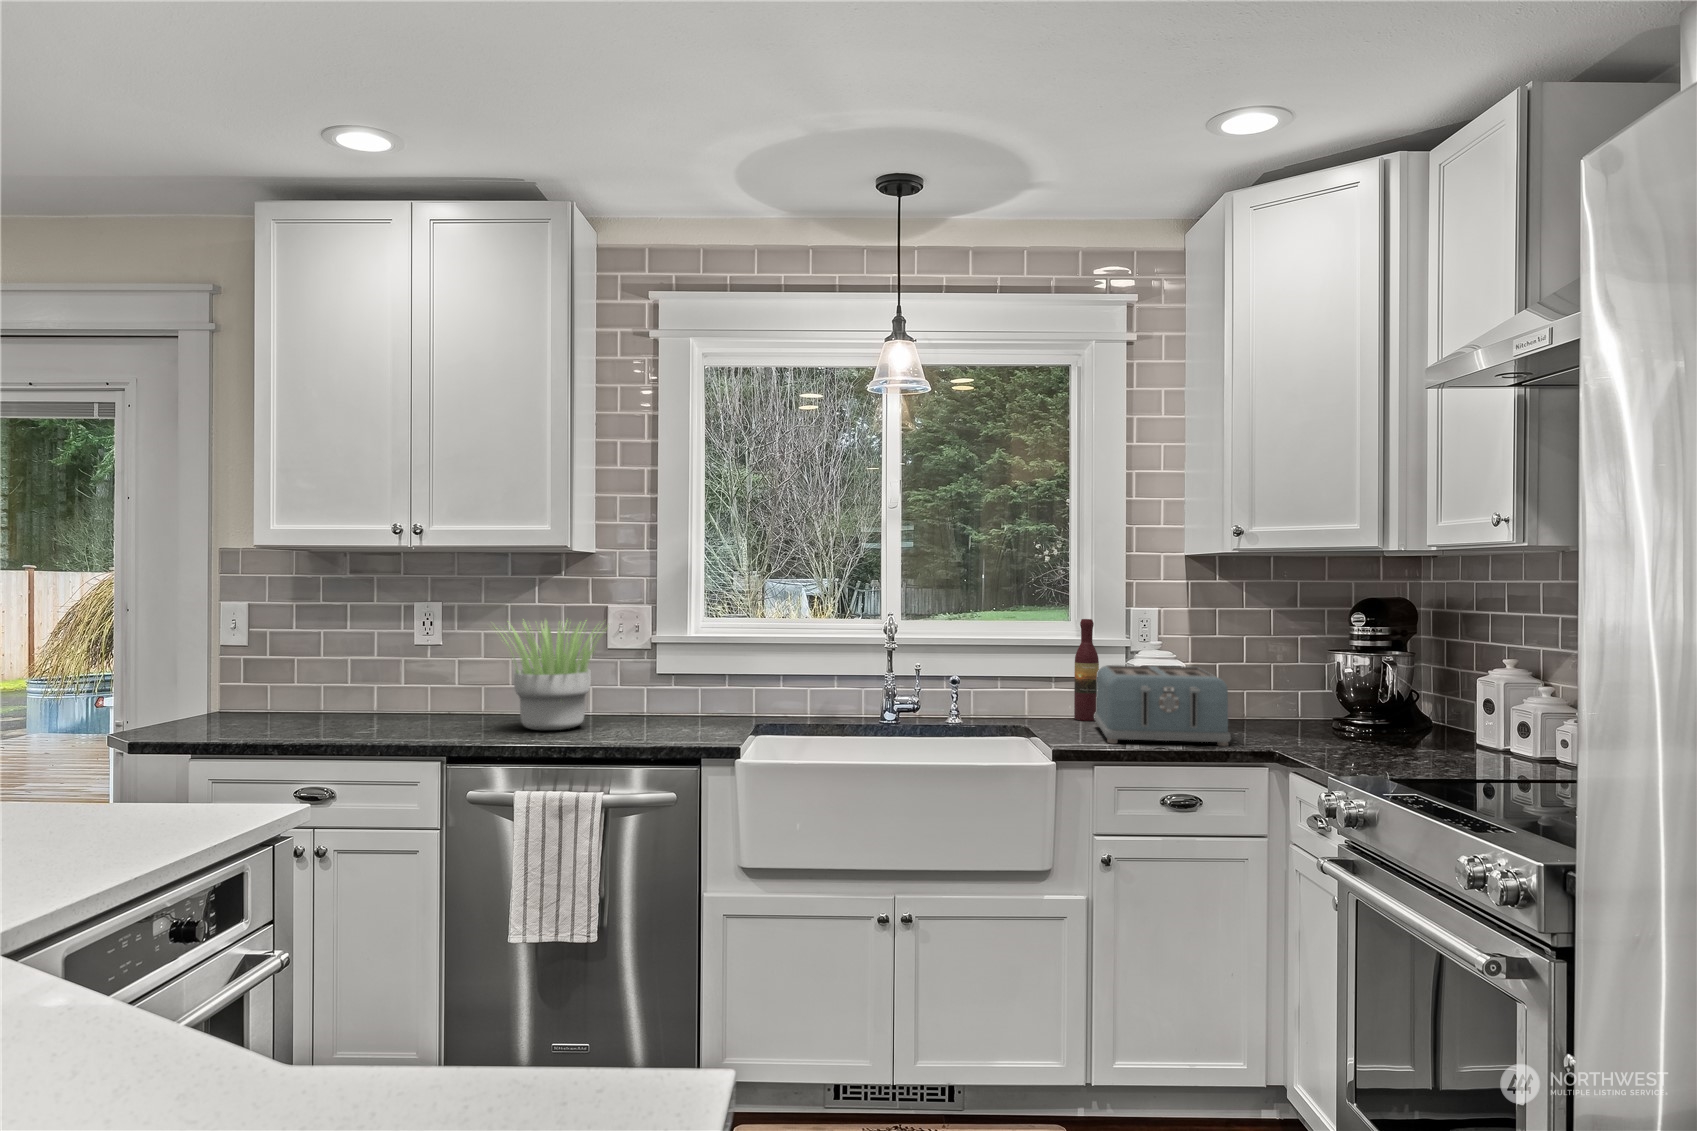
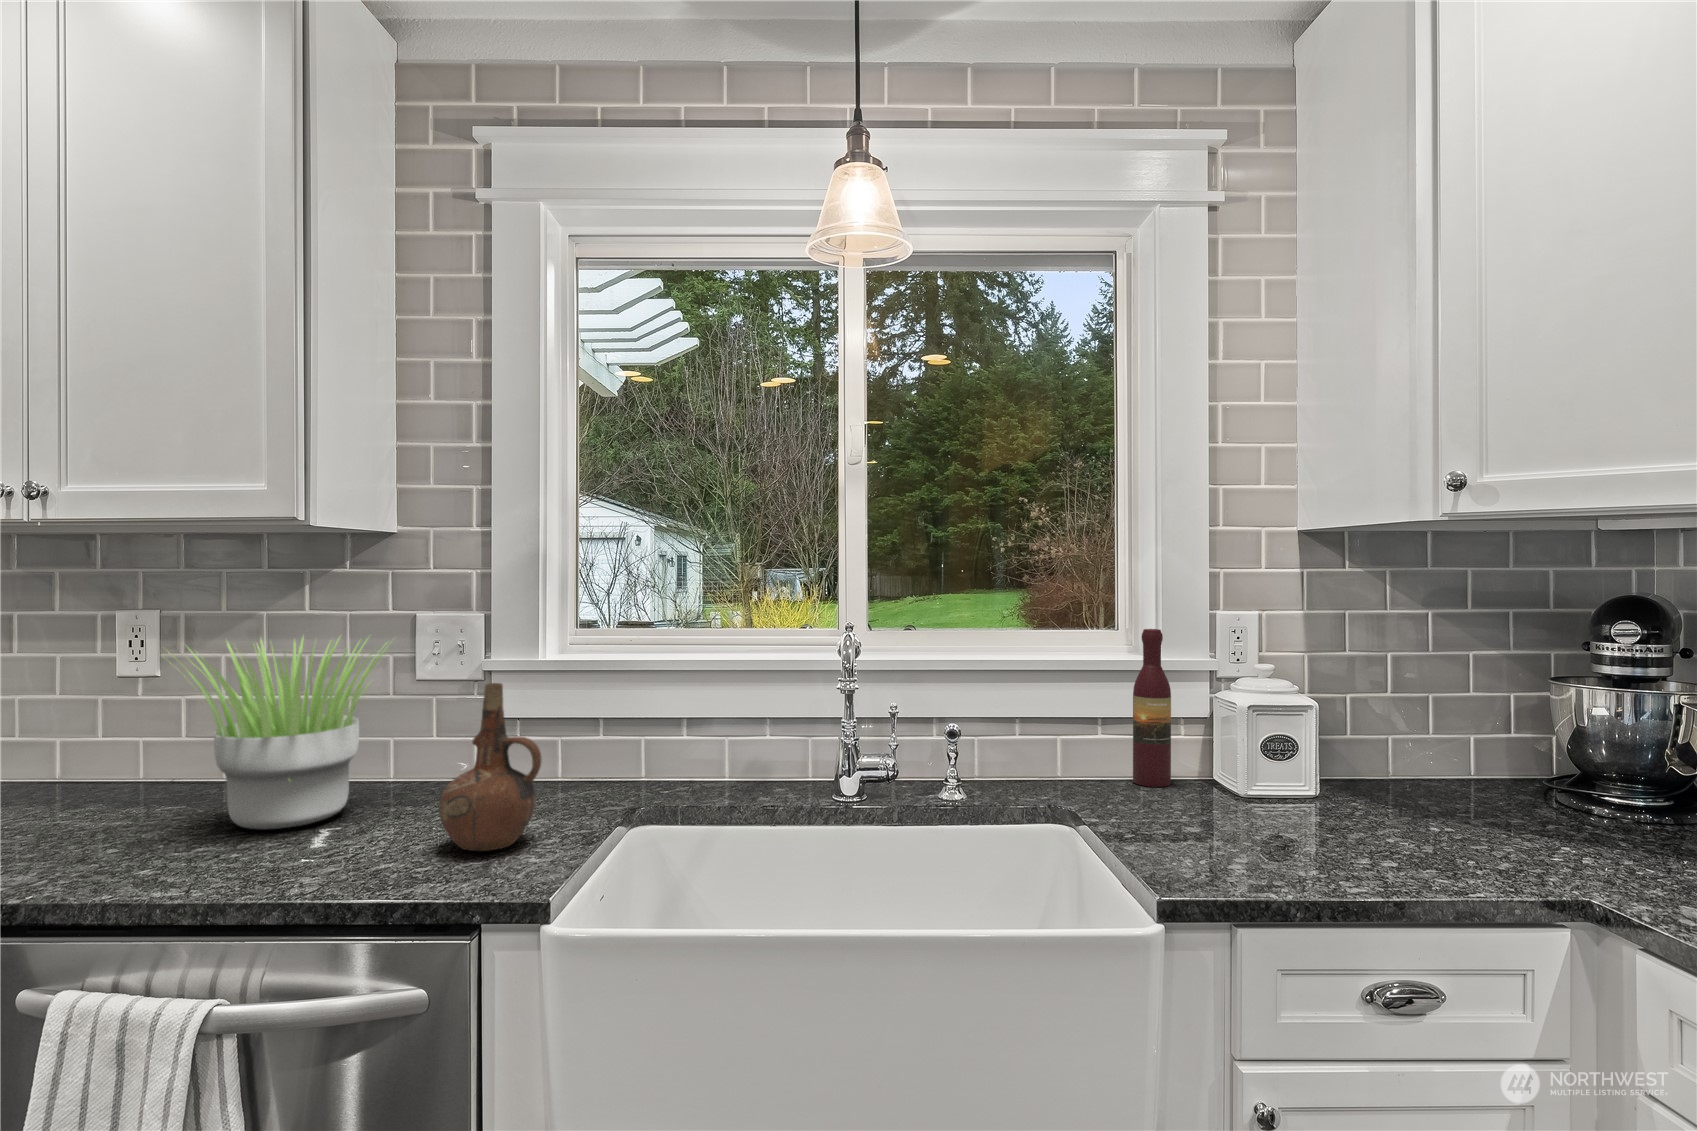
ceramic pitcher: none [656,644,711,739] -> present [439,683,541,851]
toaster: present [1094,665,1231,746] -> none [1177,708,1462,869]

